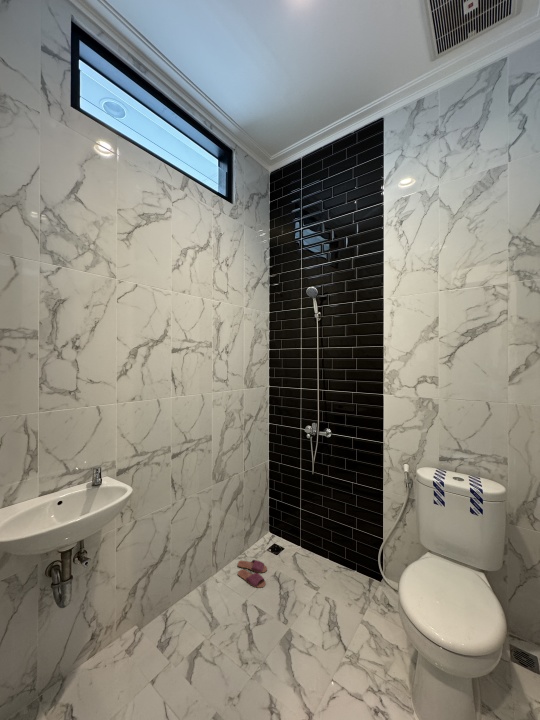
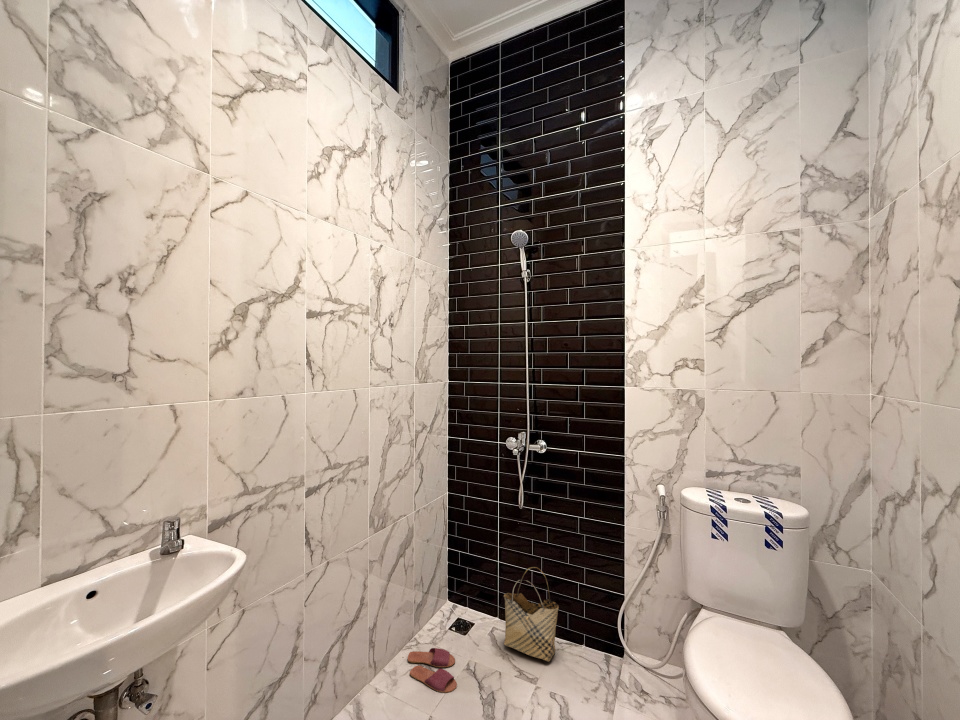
woven basket: none [301,514,337,578] -> present [504,567,559,661]

